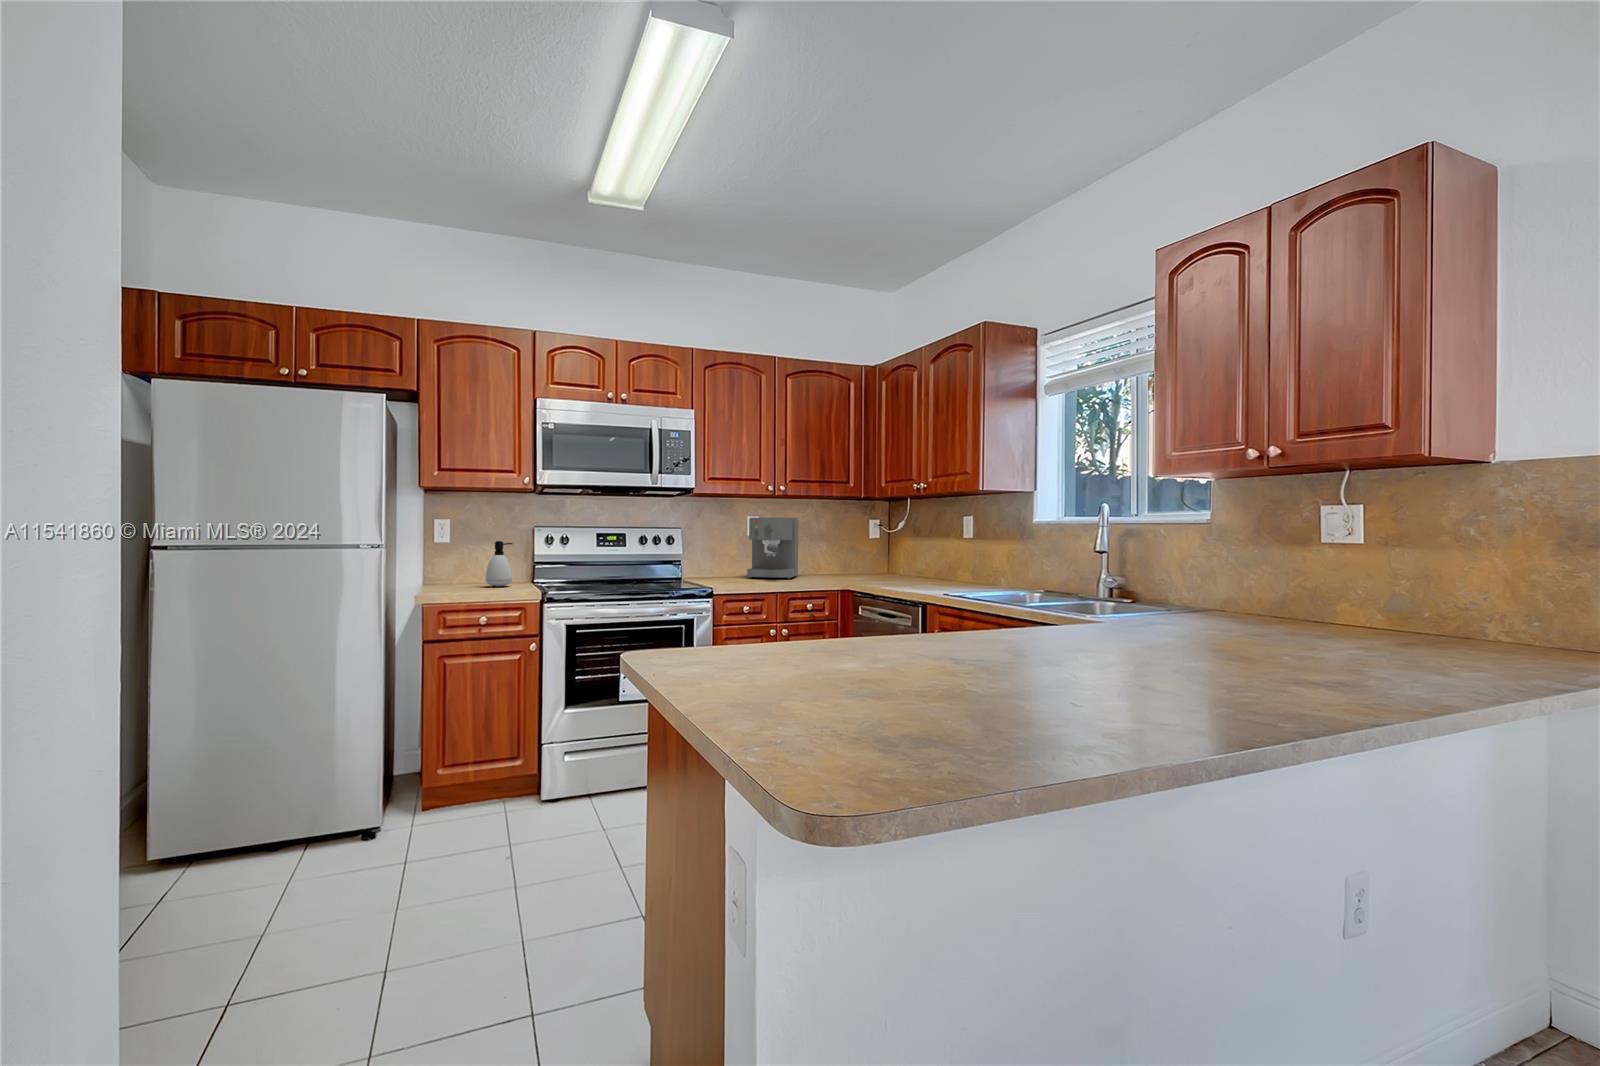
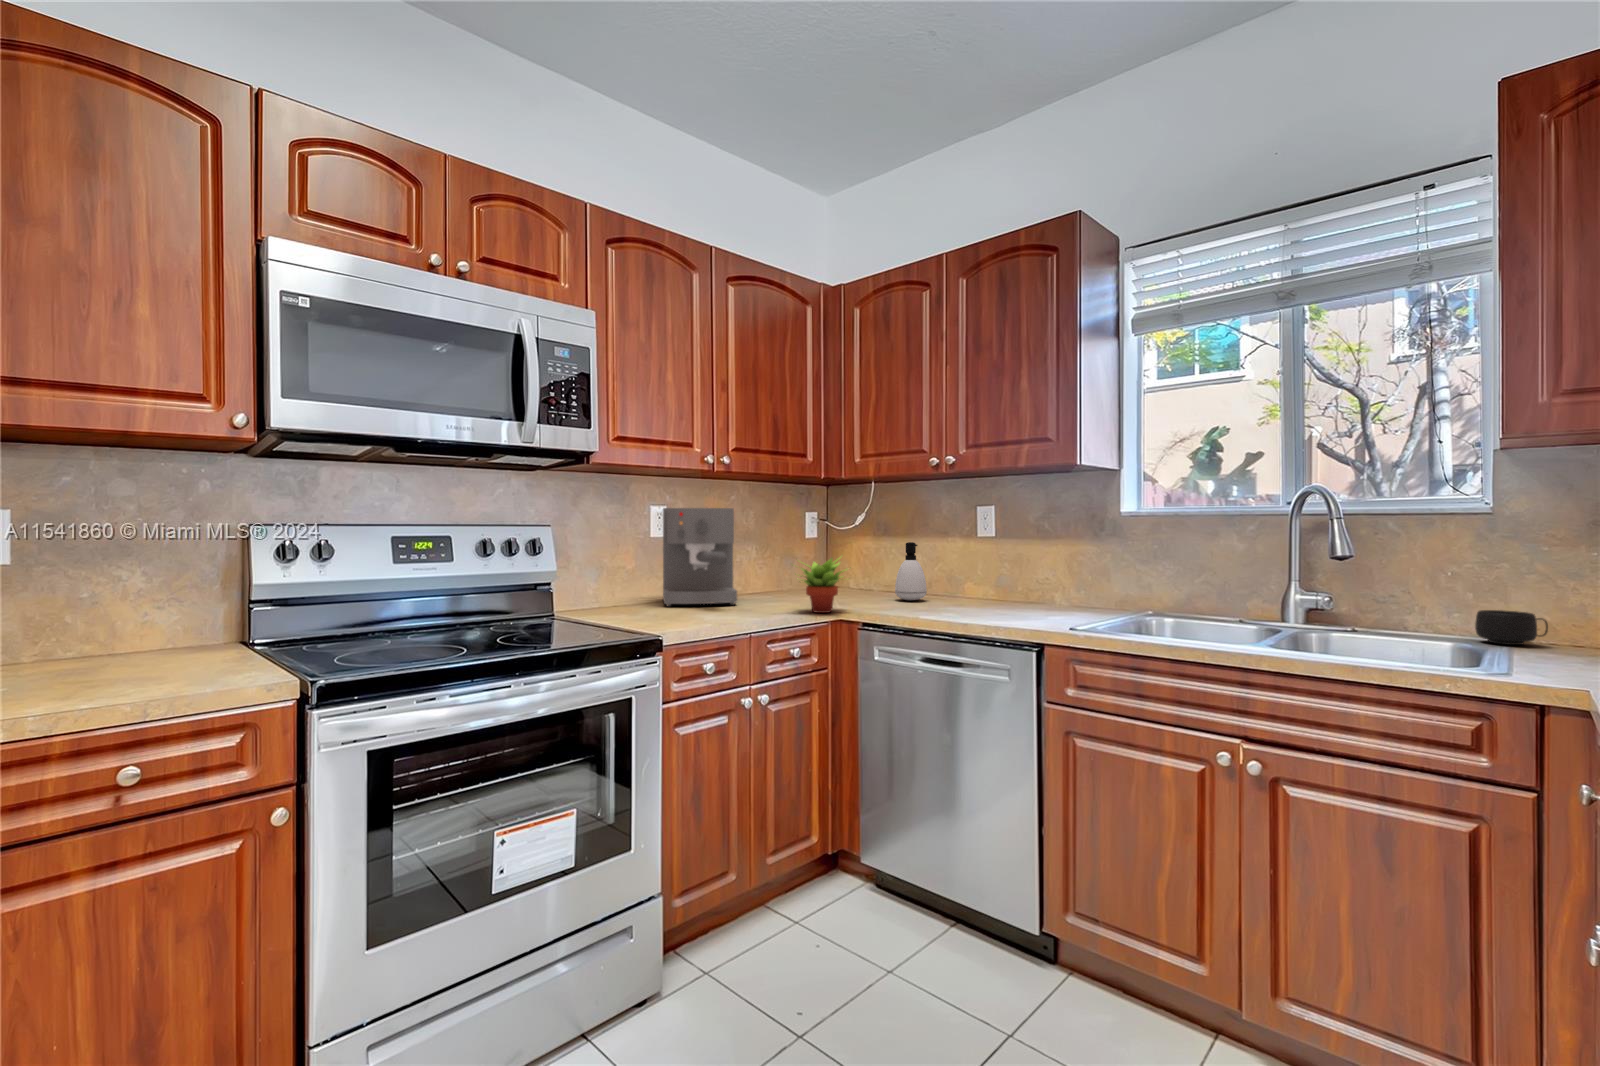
soap dispenser: present [486,541,513,586] -> present [895,542,927,600]
succulent plant: none [811,548,851,584] -> present [798,558,843,613]
mug: none [1165,587,1202,609] -> present [1475,610,1548,645]

